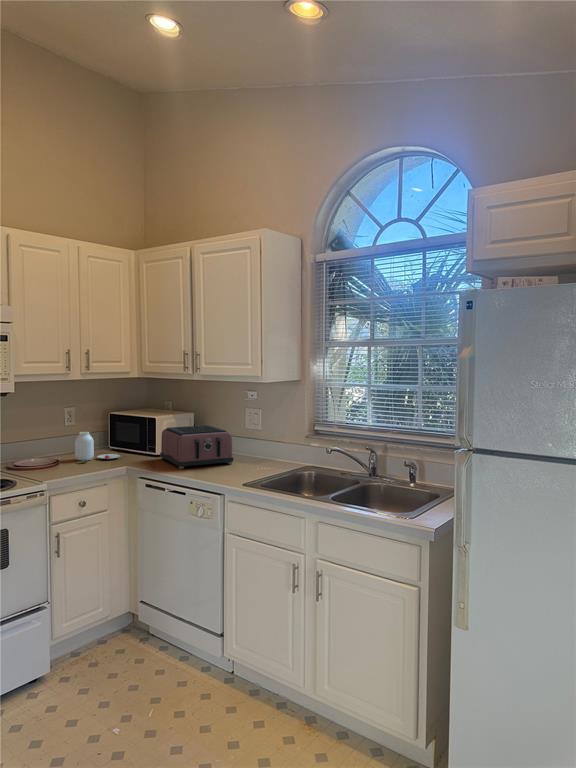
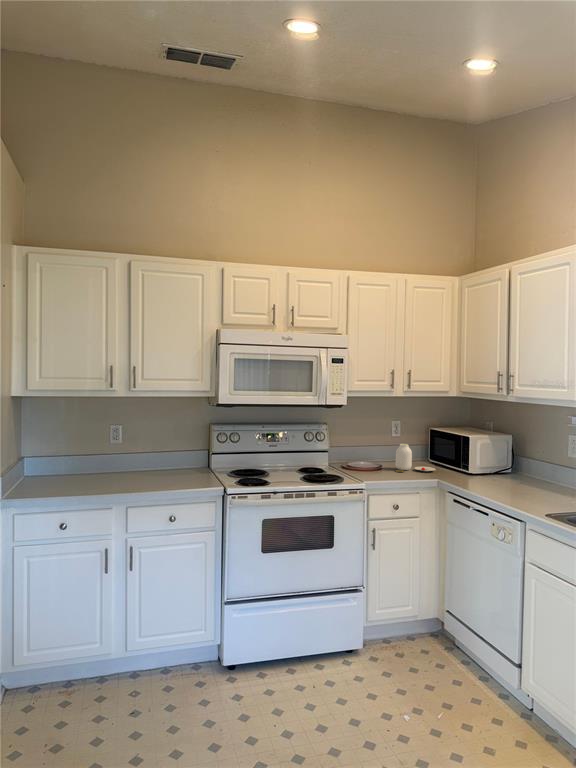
toaster: present [160,425,234,469] -> none [473,447,549,491]

